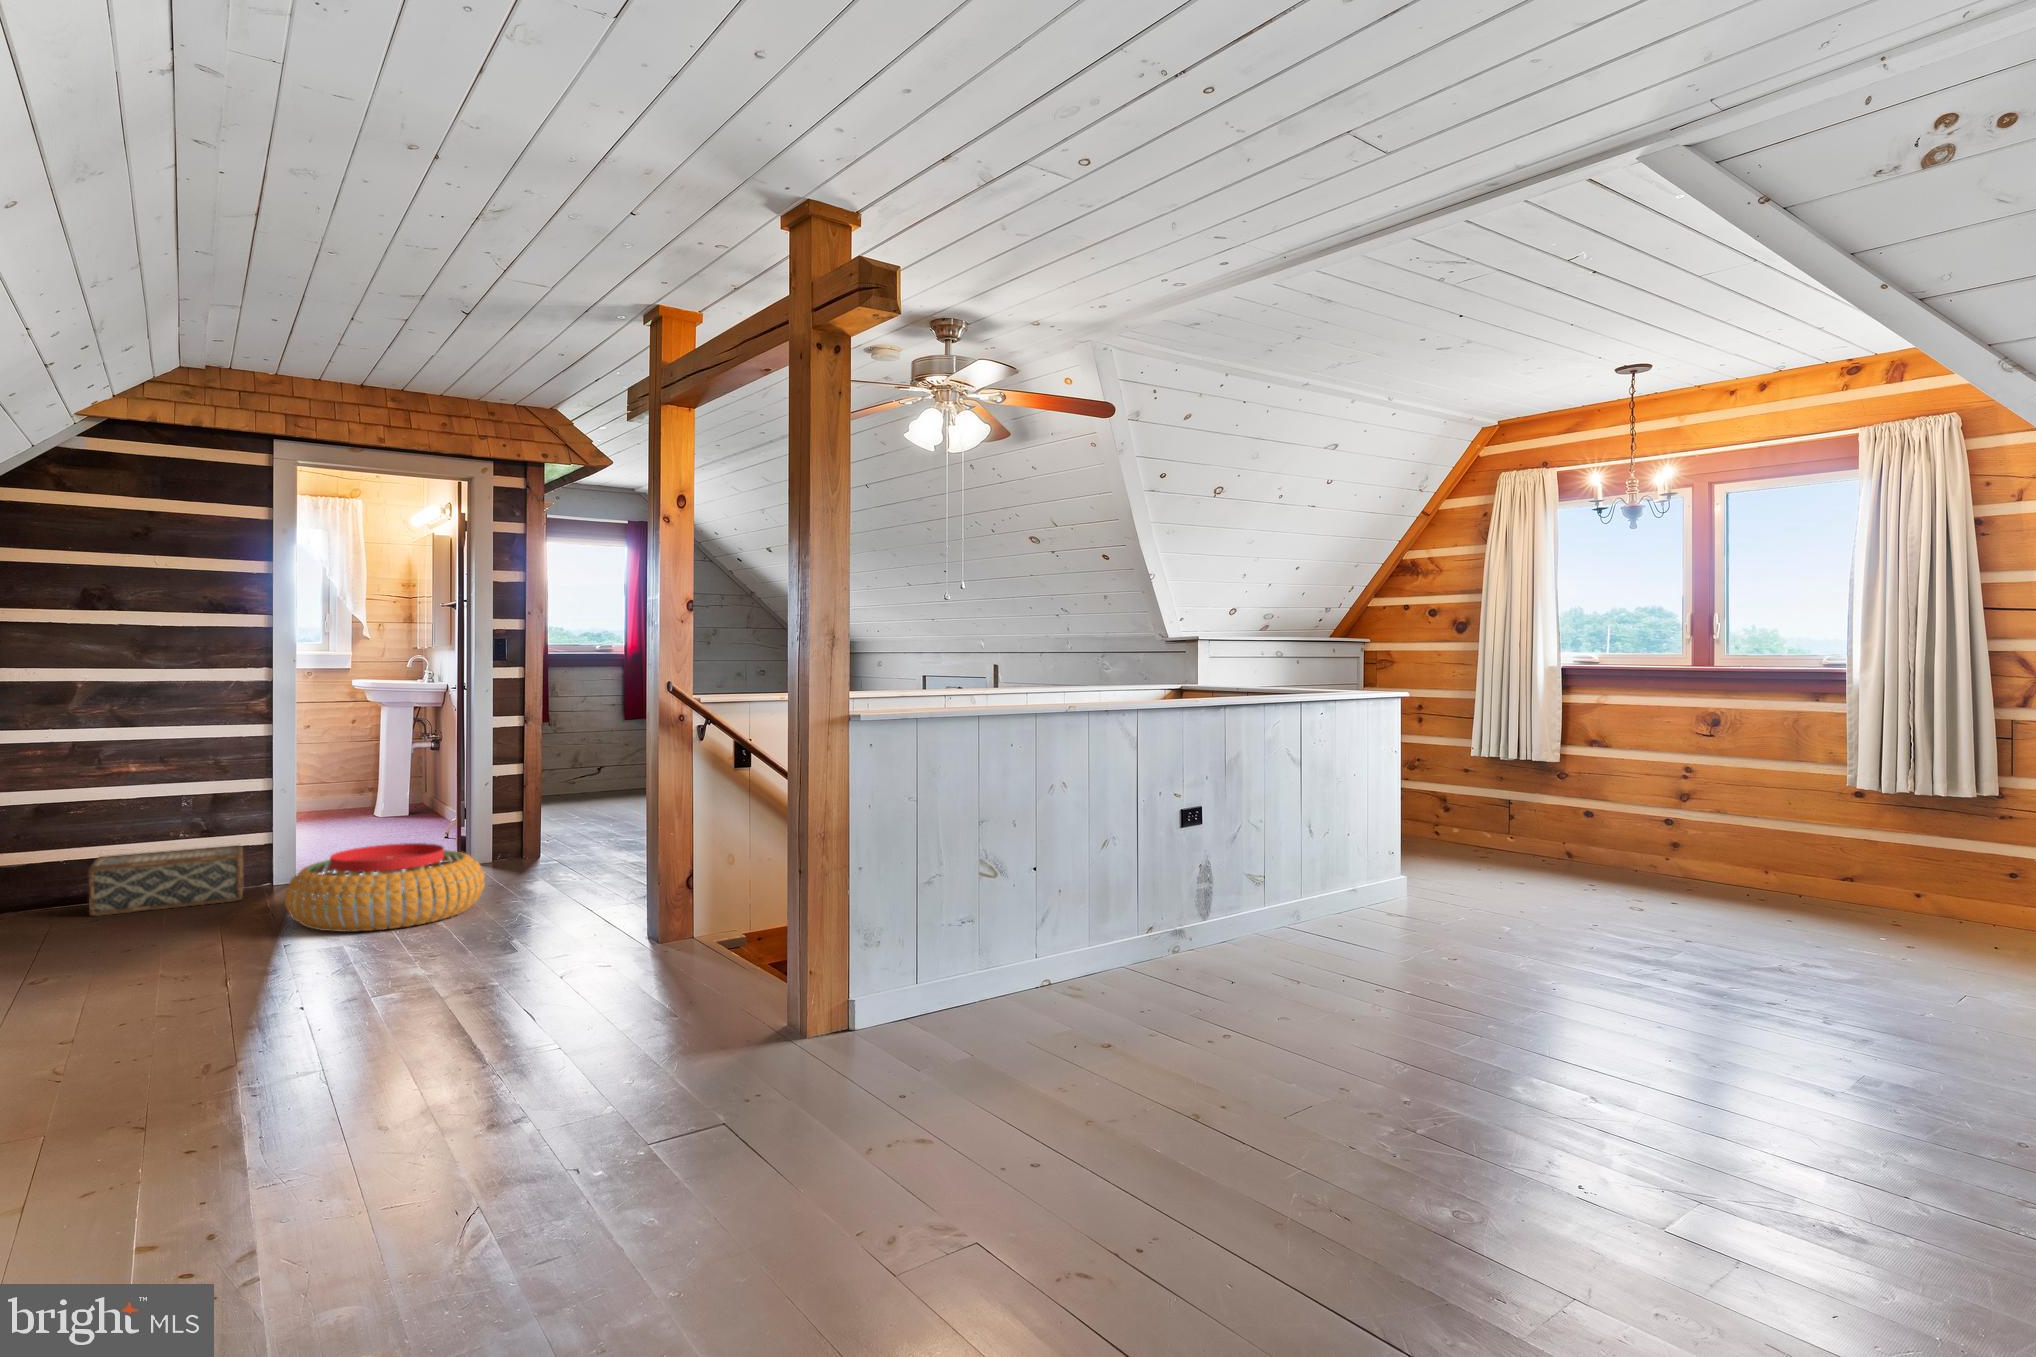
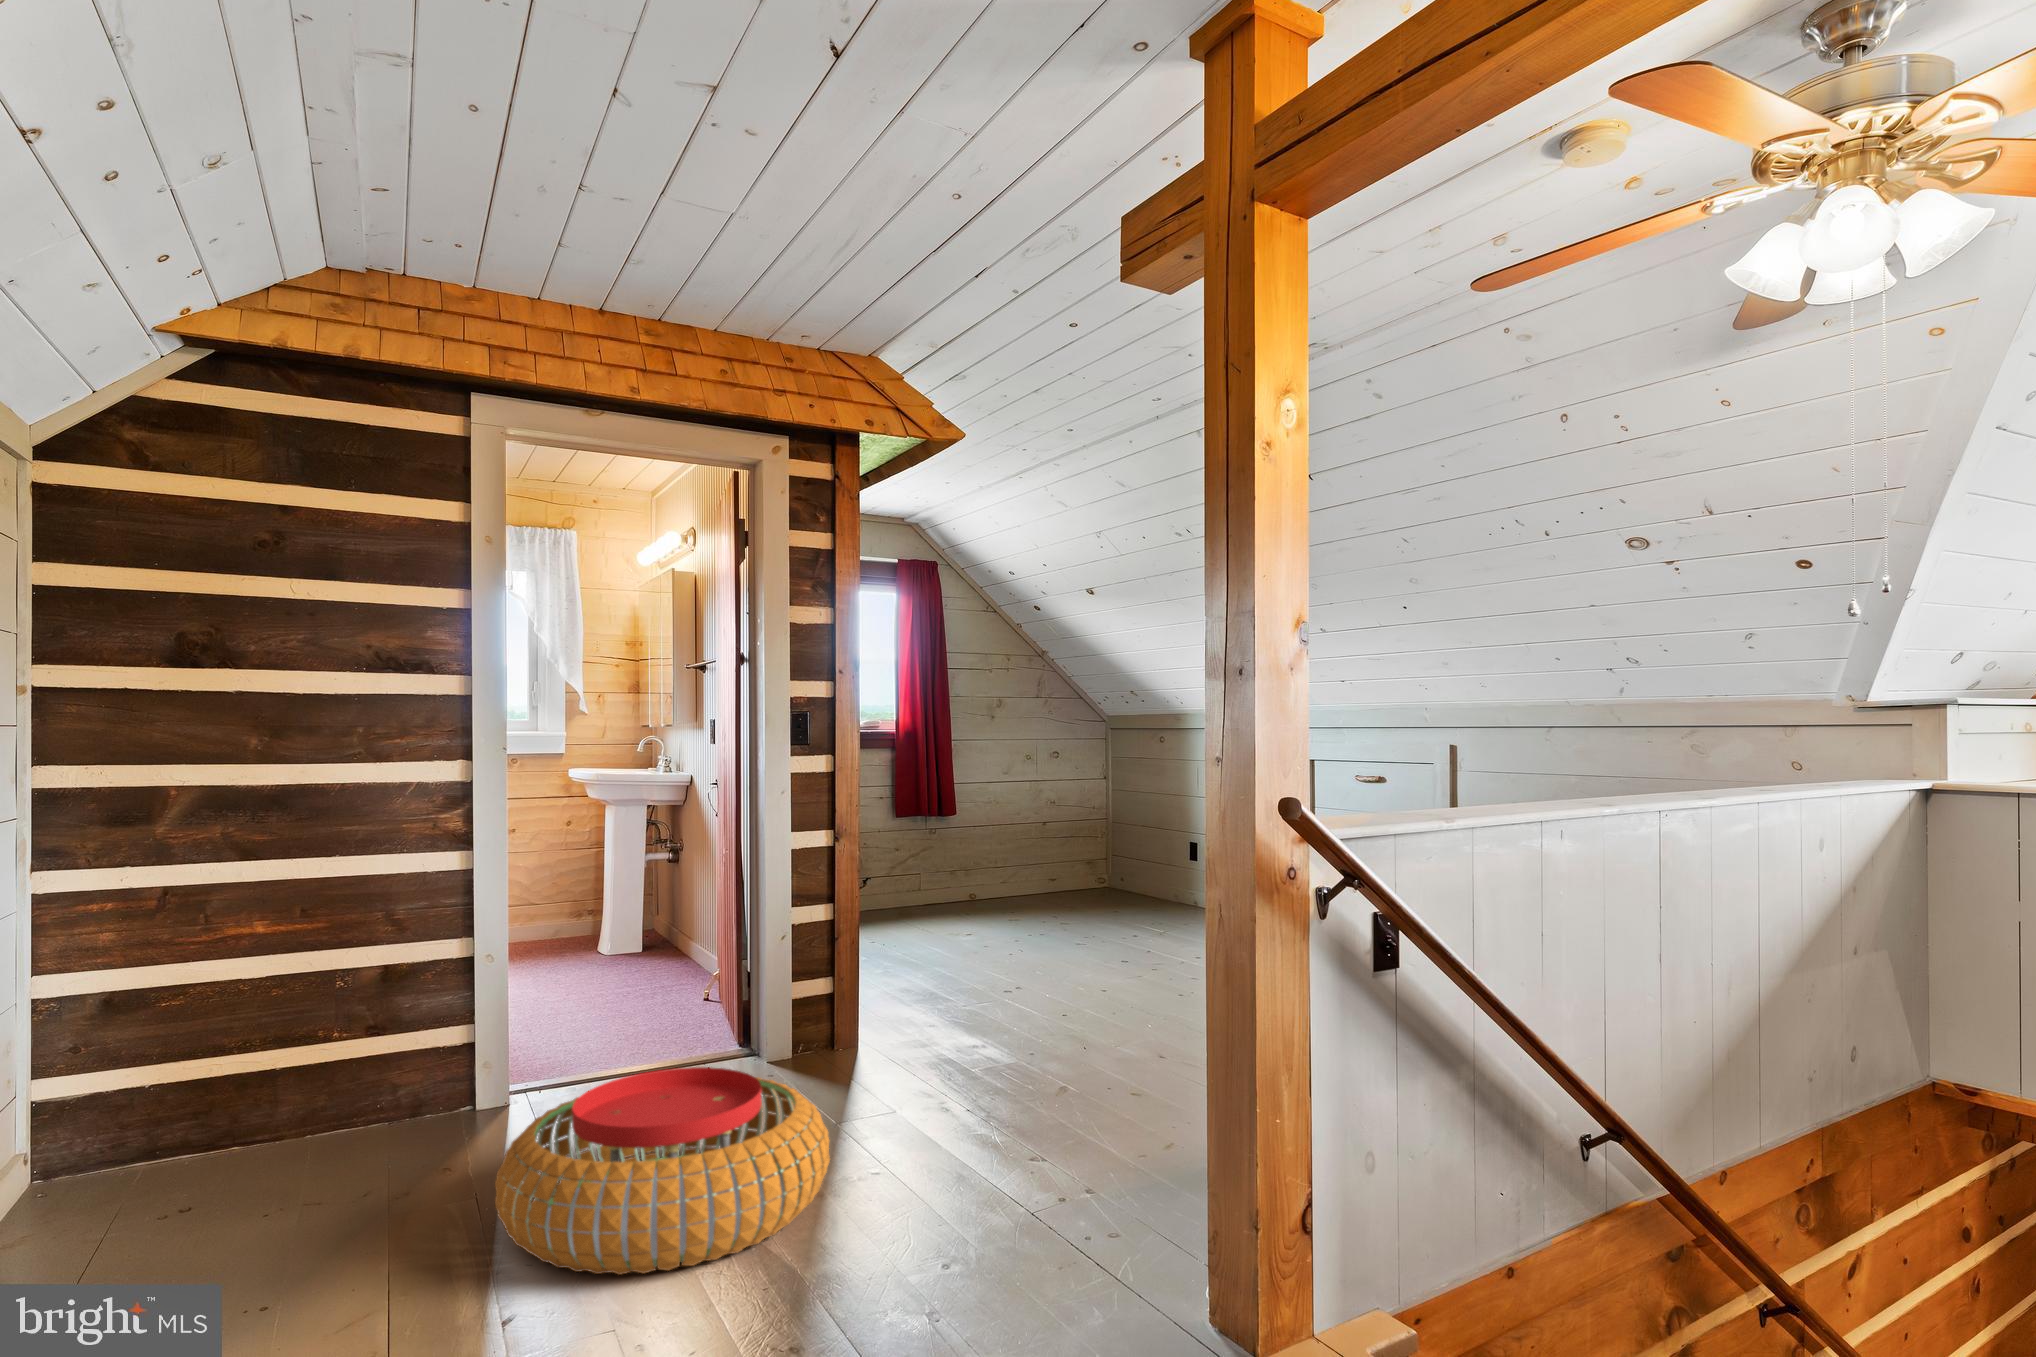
woven basket: present [88,845,244,916] -> none [178,1051,427,1199]

